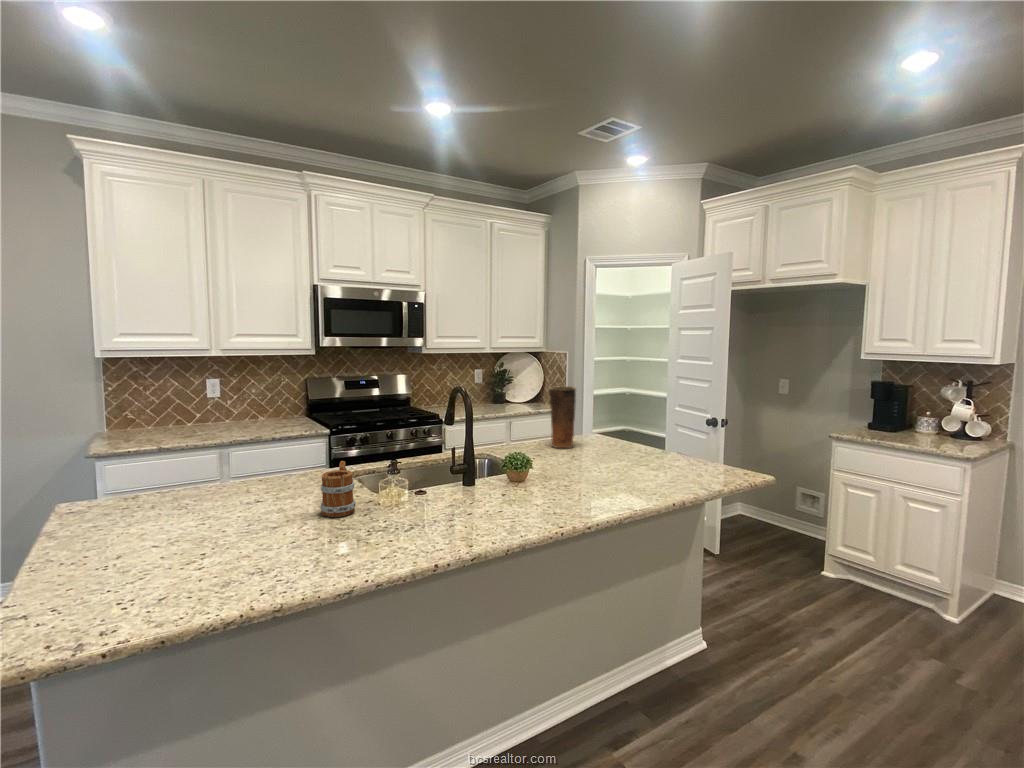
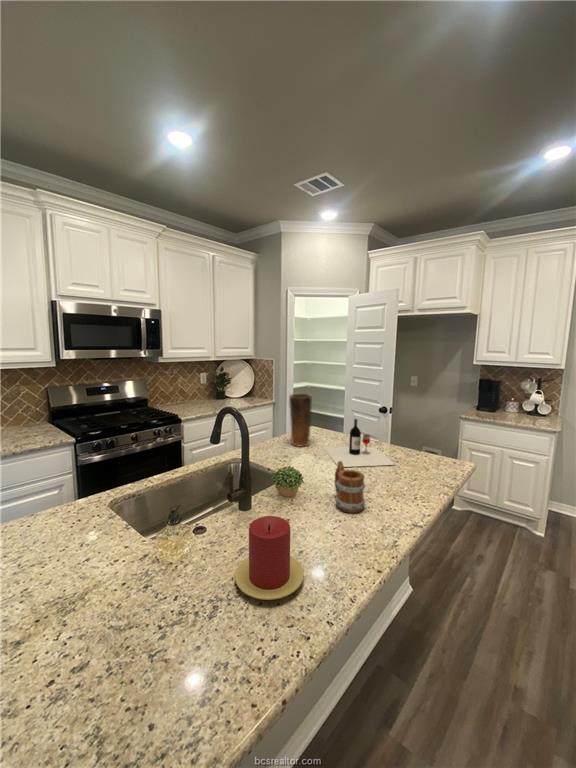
wine bottle: none [588,415,660,469] -> present [325,419,395,467]
mug: present [320,461,356,517] -> present [334,461,365,513]
candle: none [431,470,489,528] -> present [235,516,304,600]

